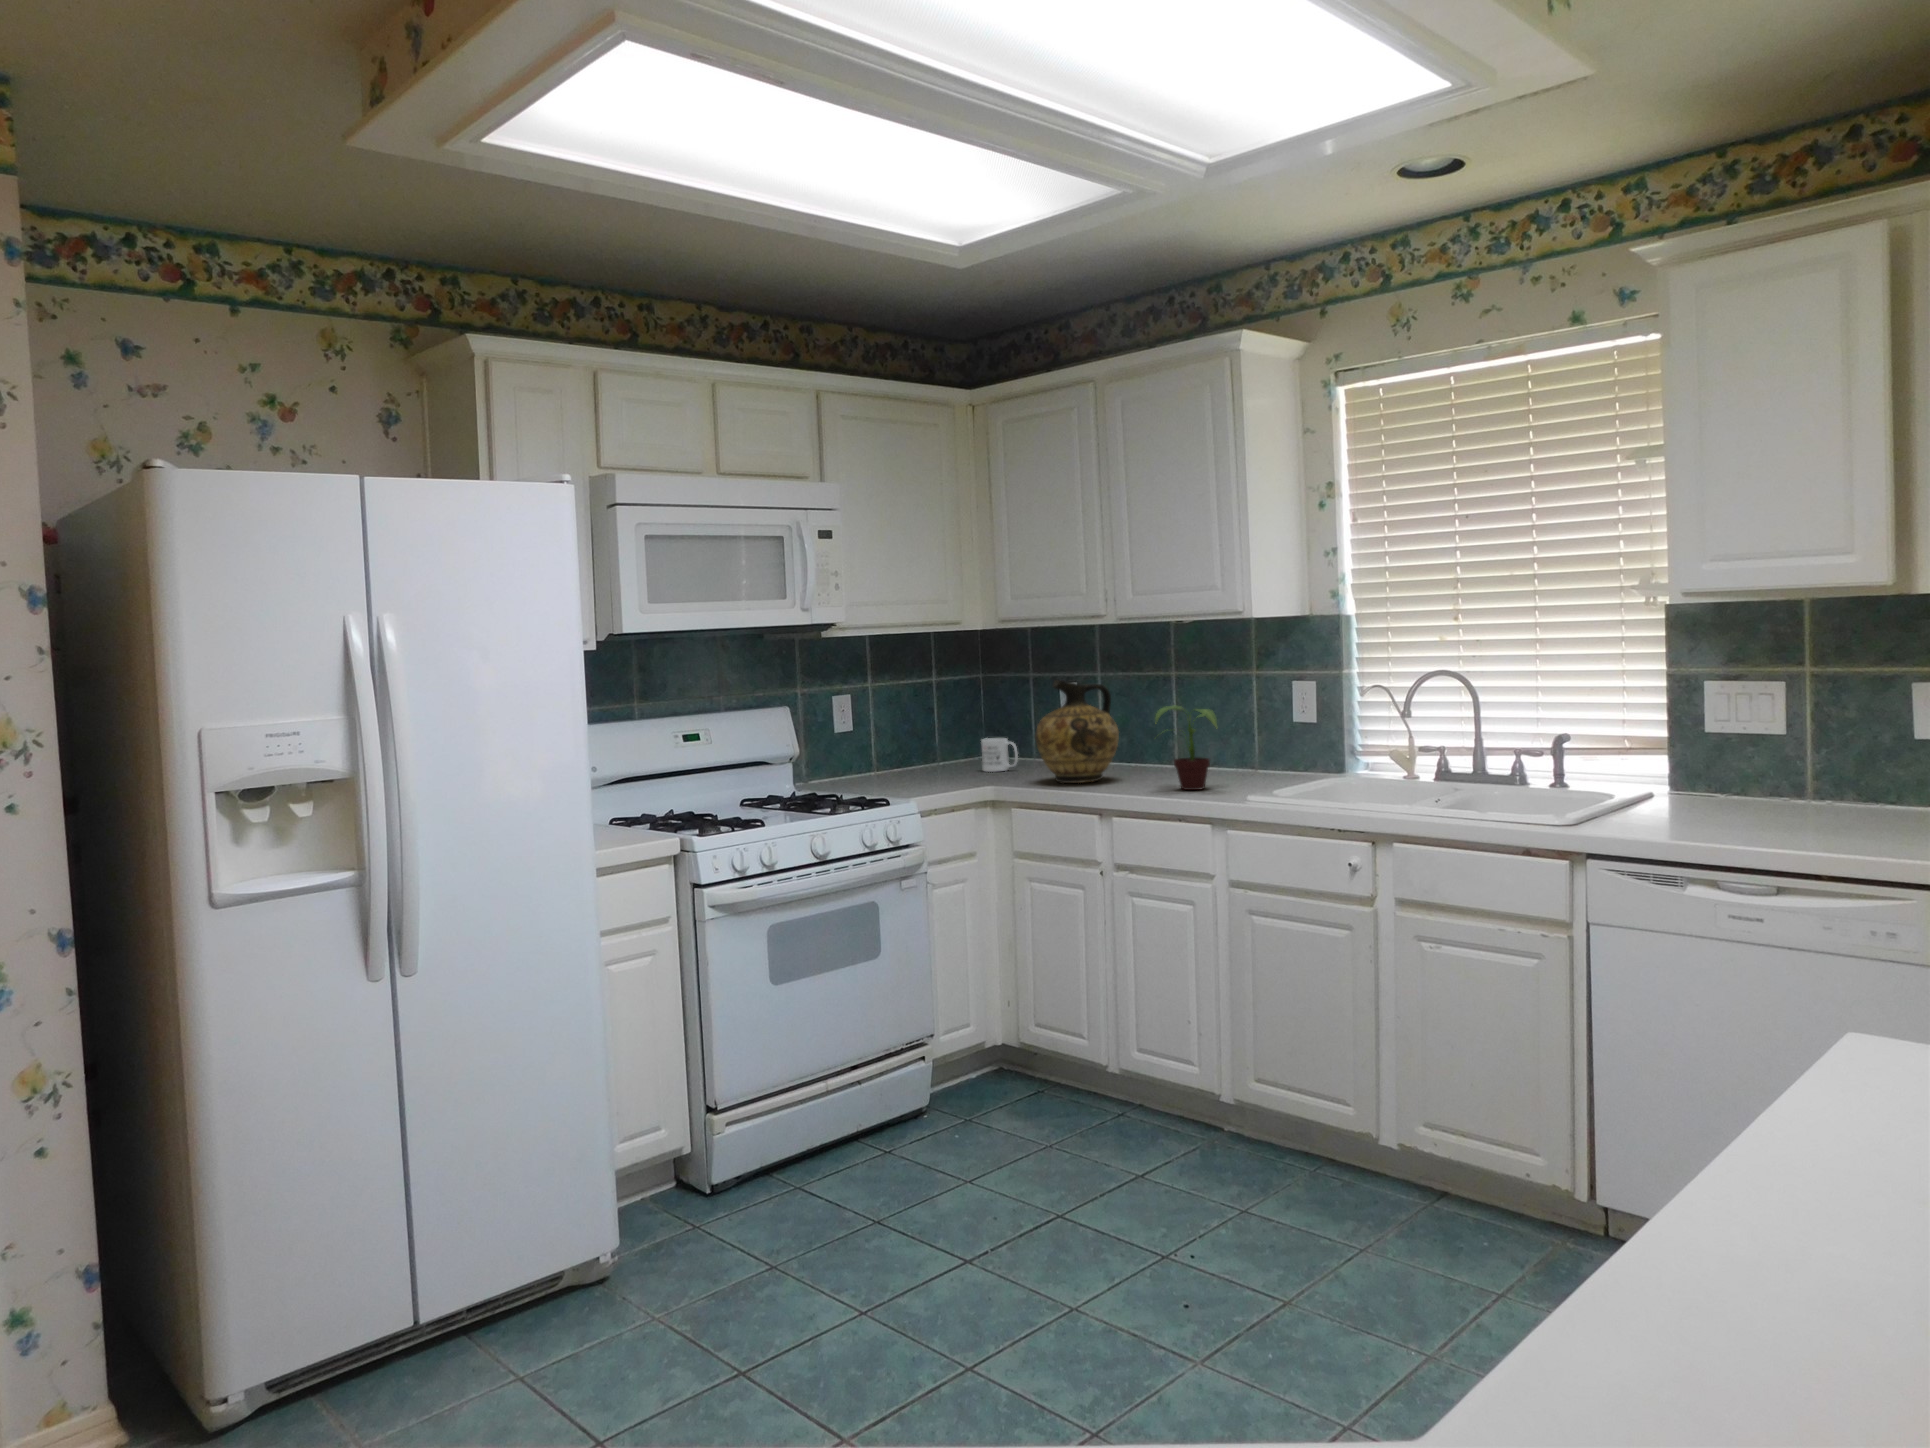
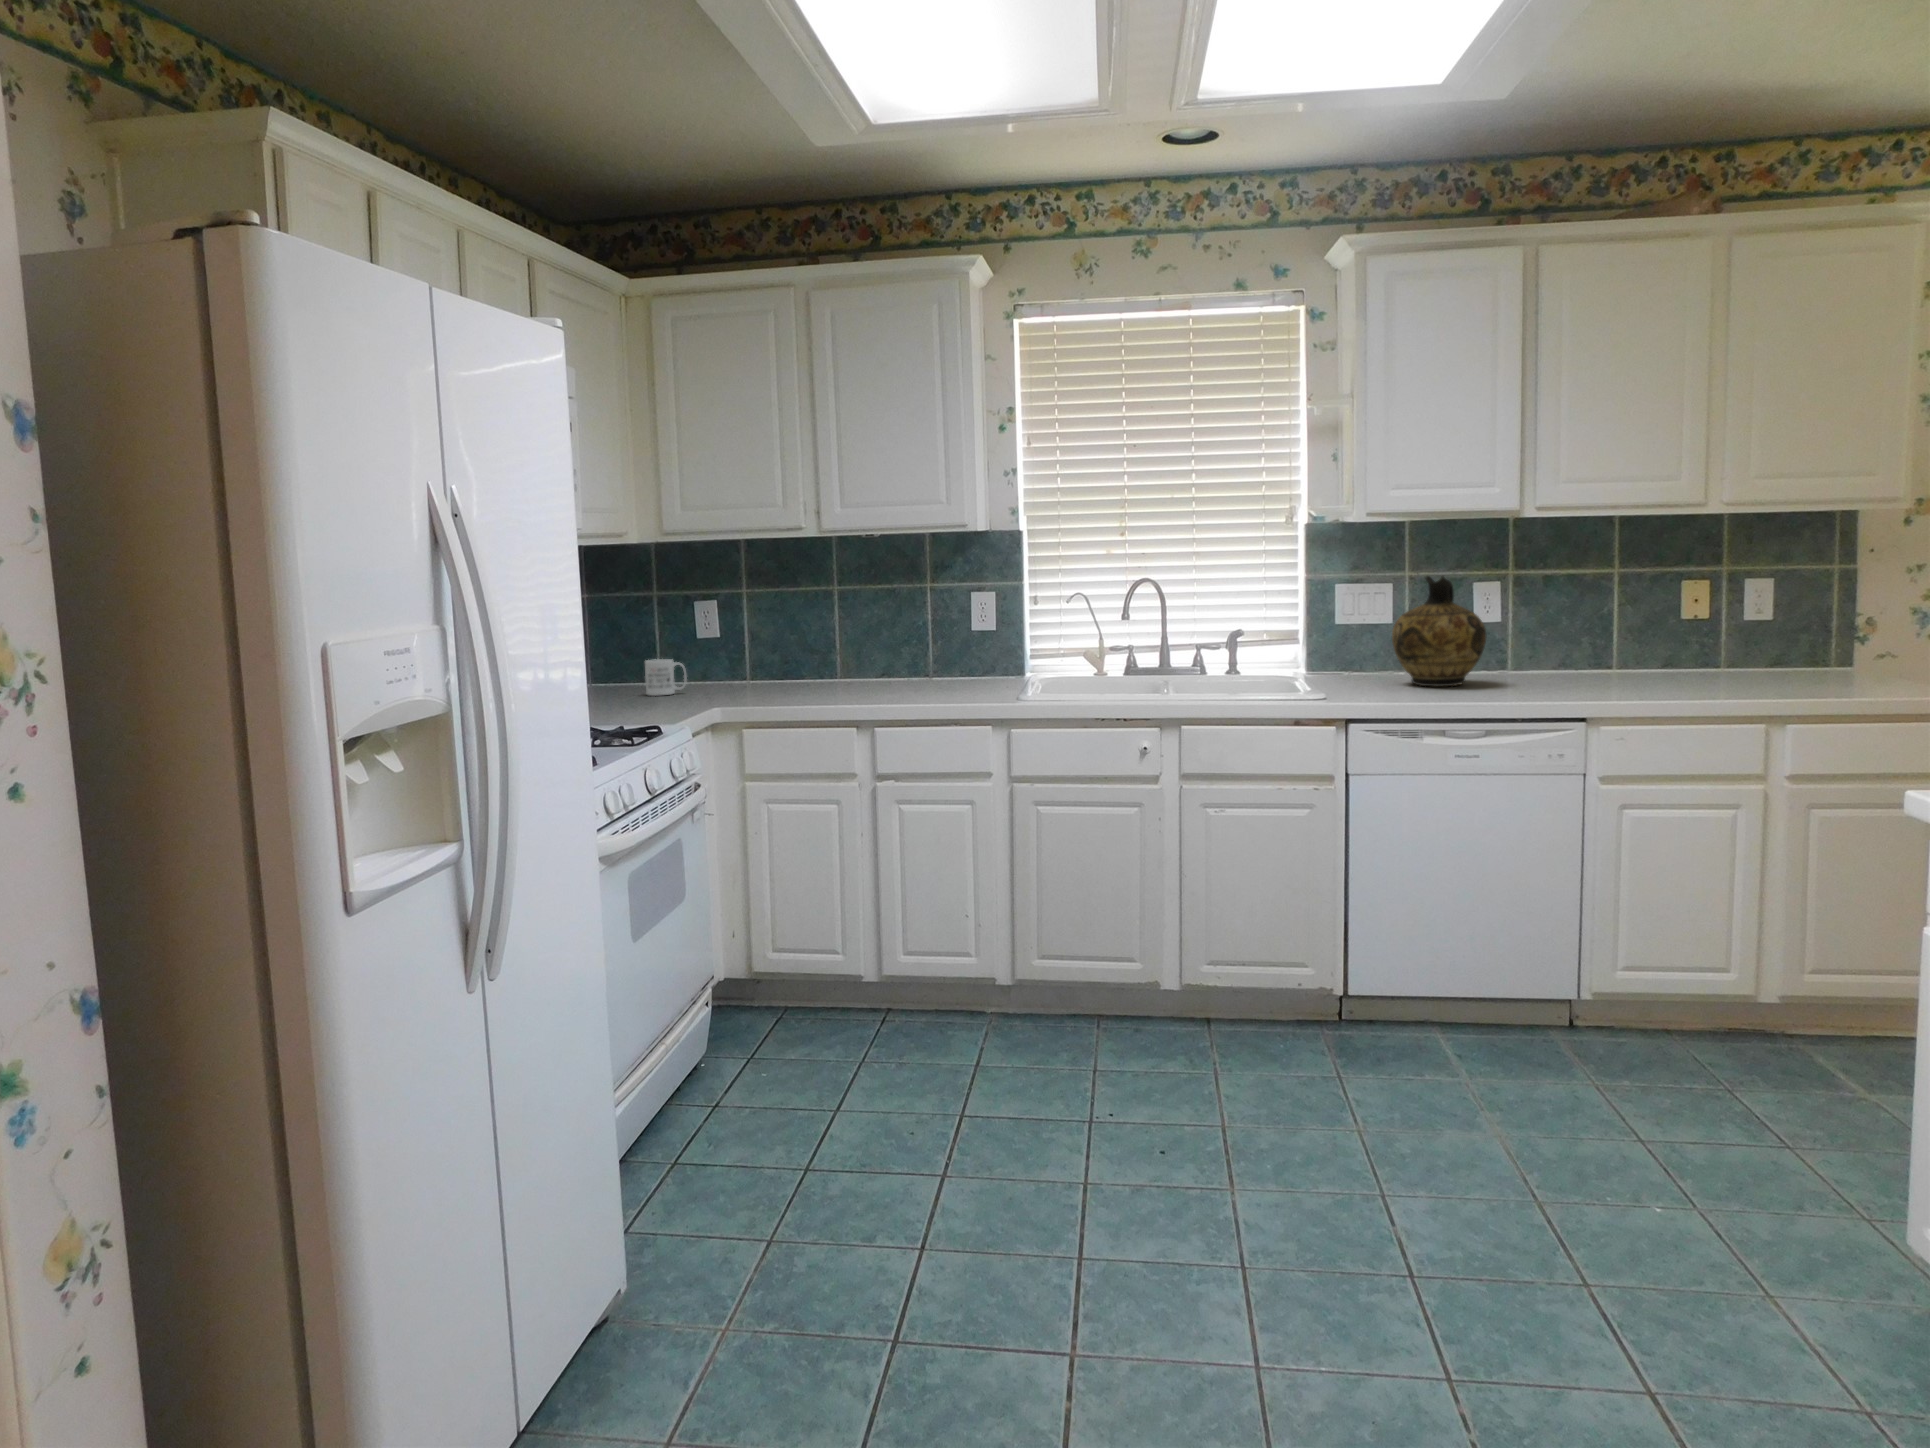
ceramic jug: present [1035,680,1119,783] -> present [1392,576,1486,686]
potted plant: present [1156,706,1217,790] -> none [883,615,966,696]

